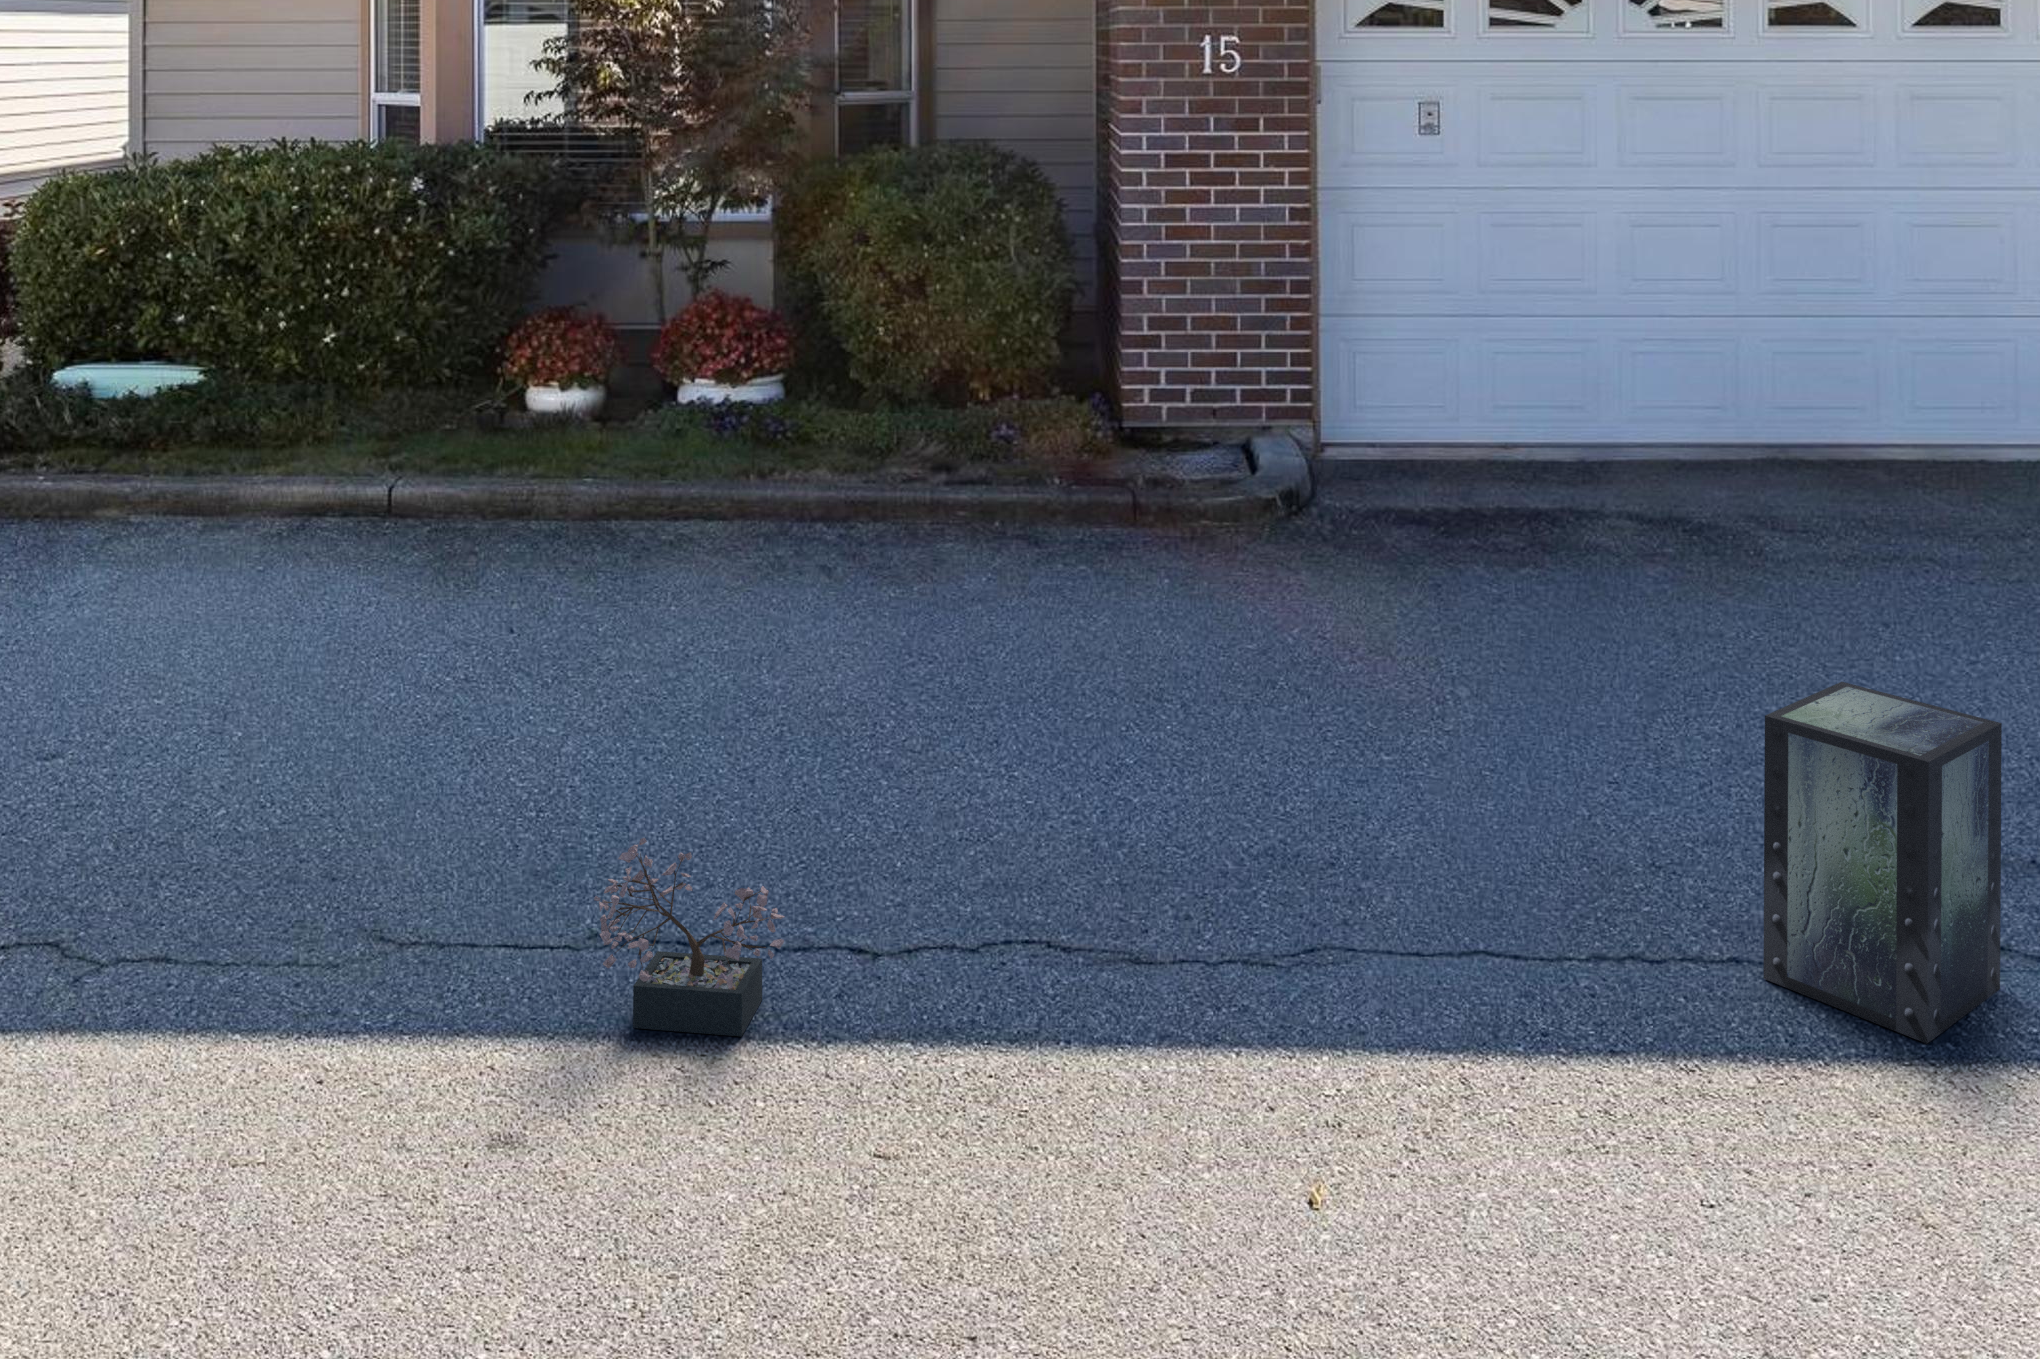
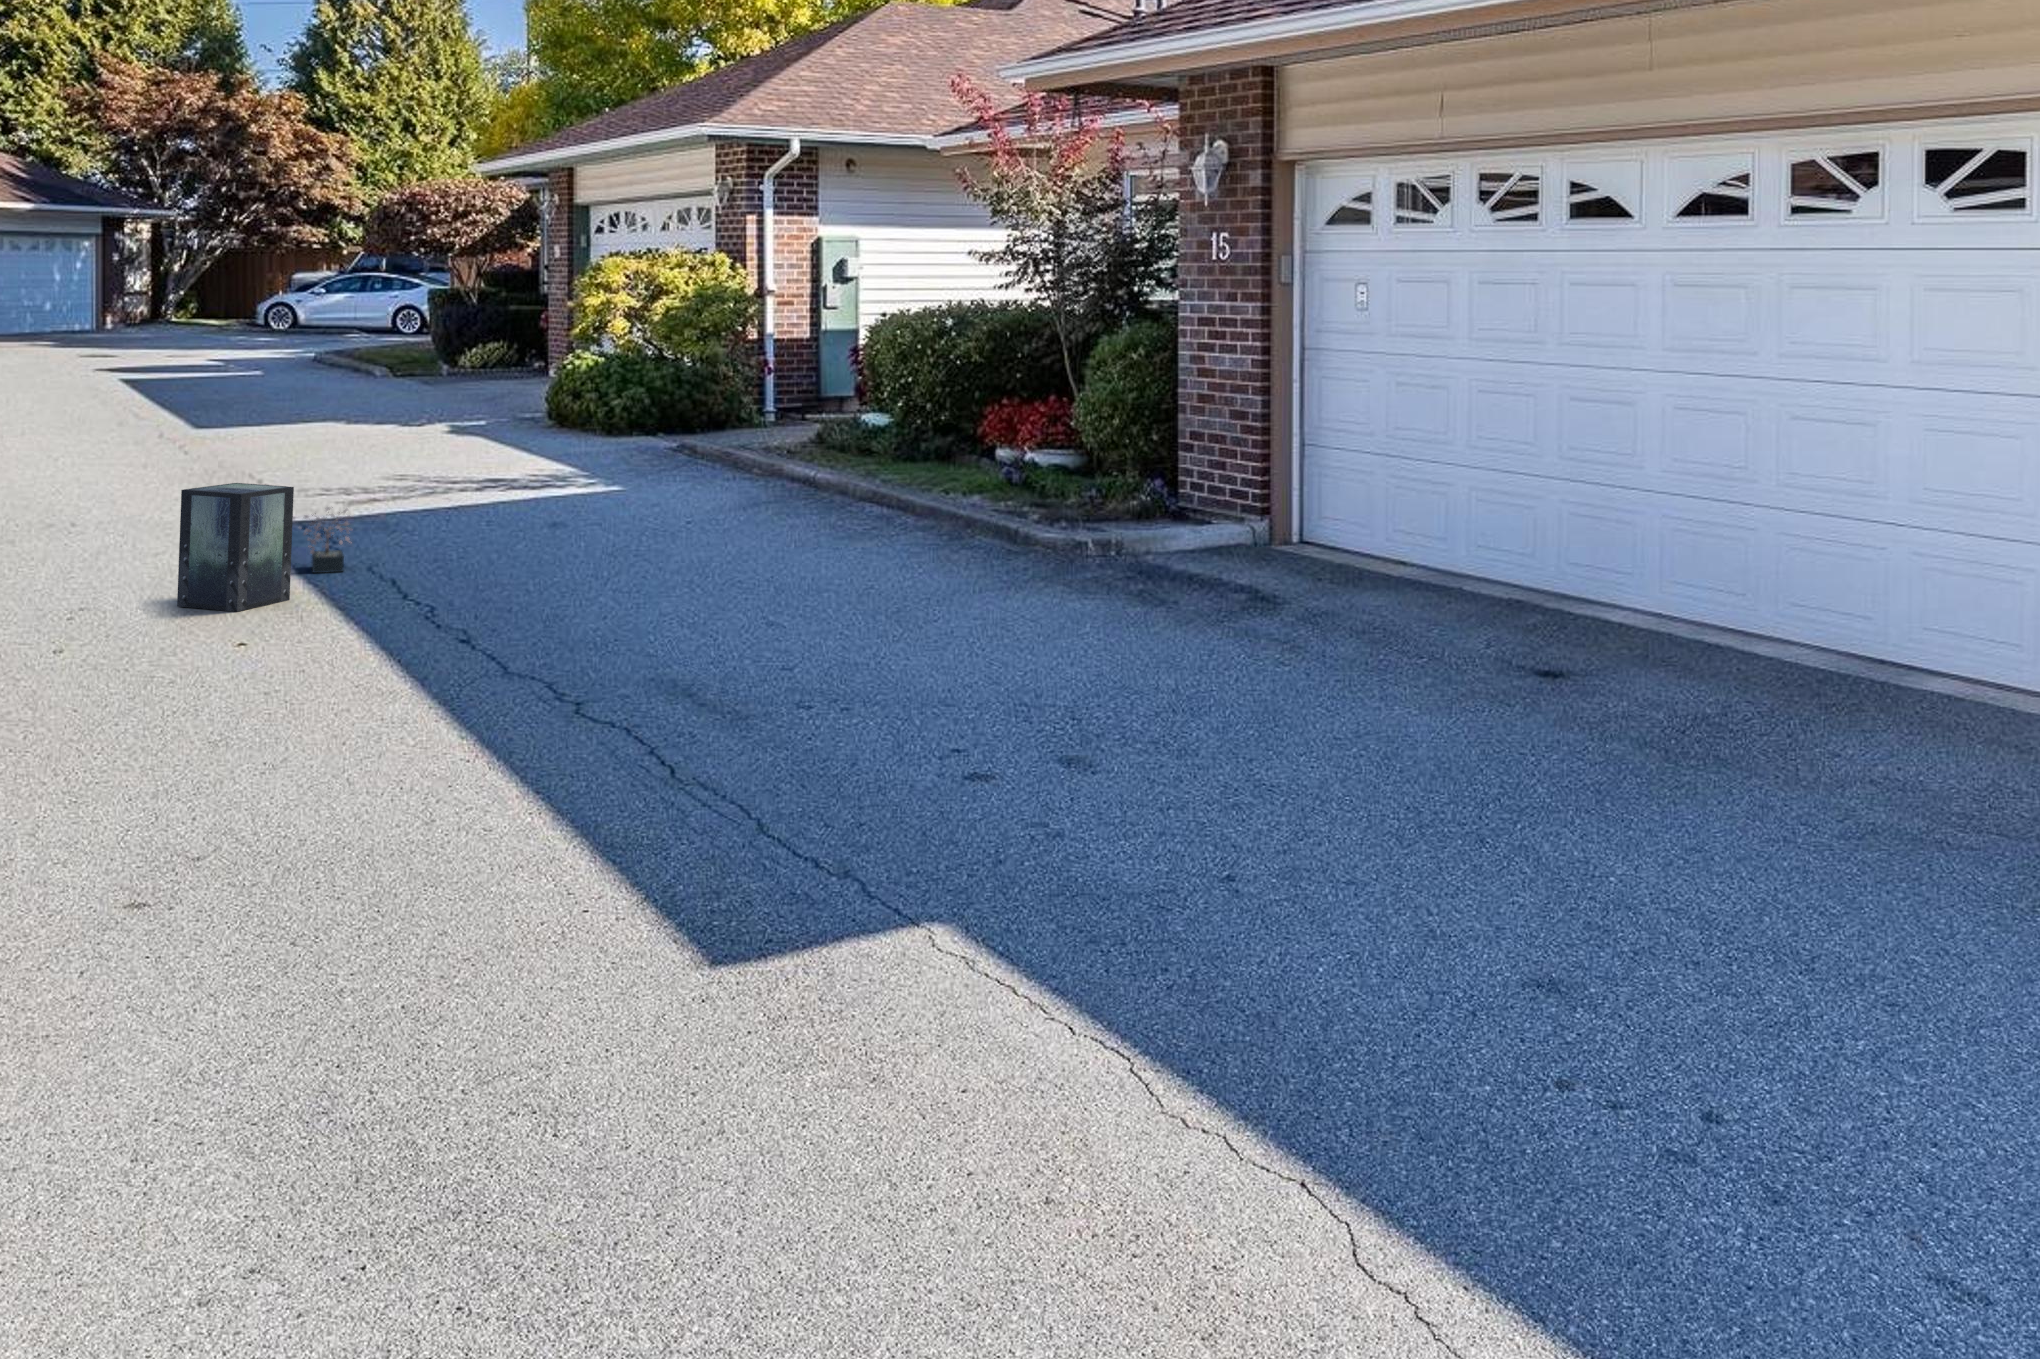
storage box: present [1764,682,2002,1044] -> present [177,483,294,612]

